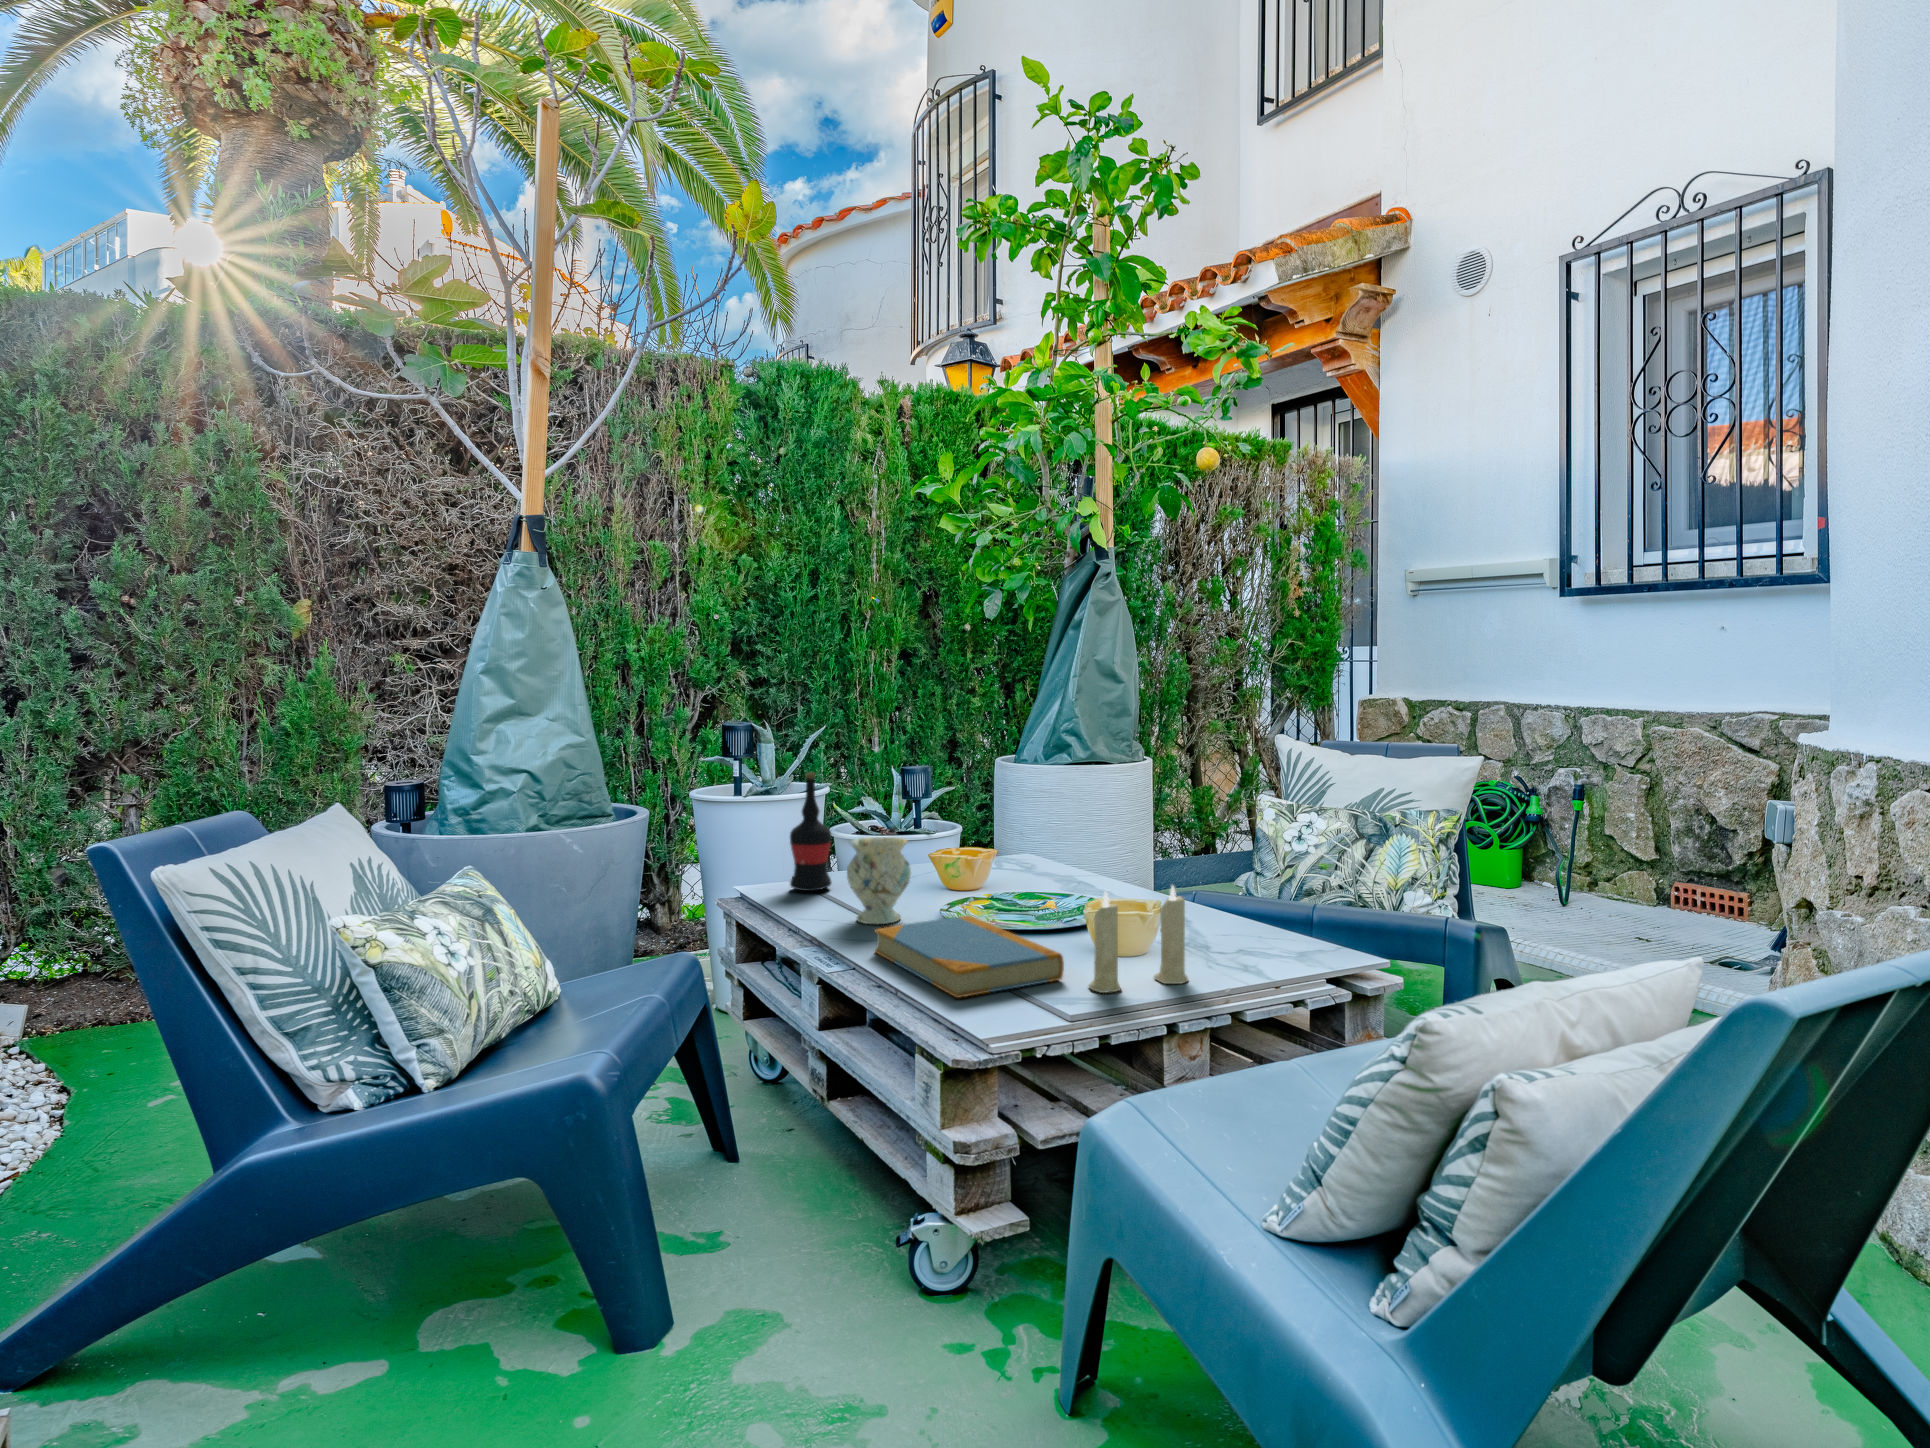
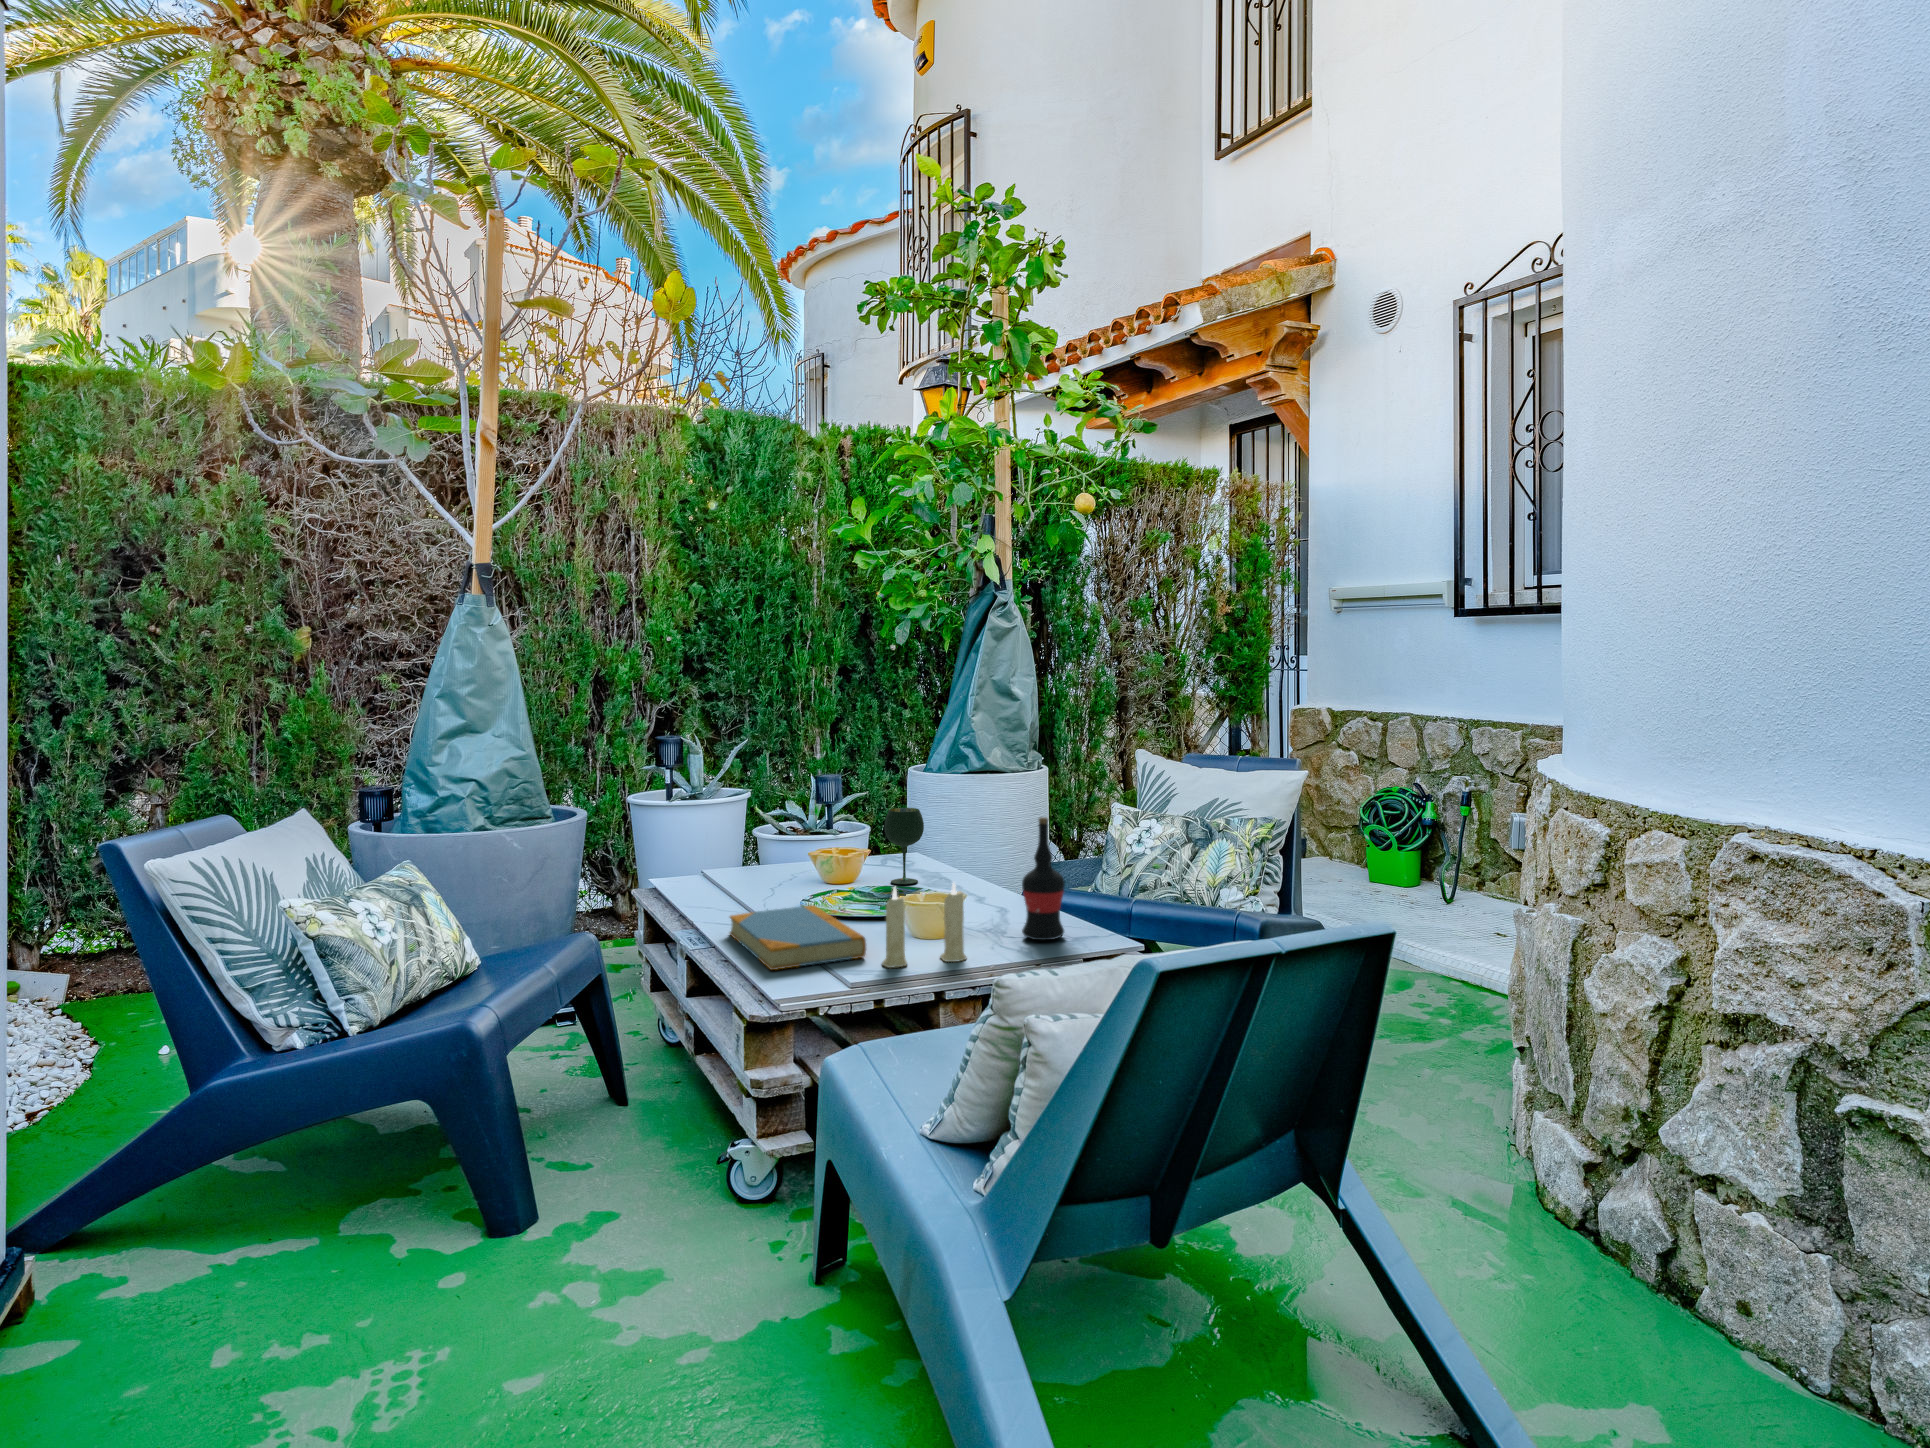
wine bottle: present [790,773,831,891] -> present [1022,817,1065,940]
wine glass: none [1020,800,1066,890] -> present [884,808,924,884]
vase: present [847,837,911,924] -> none [722,839,776,912]

